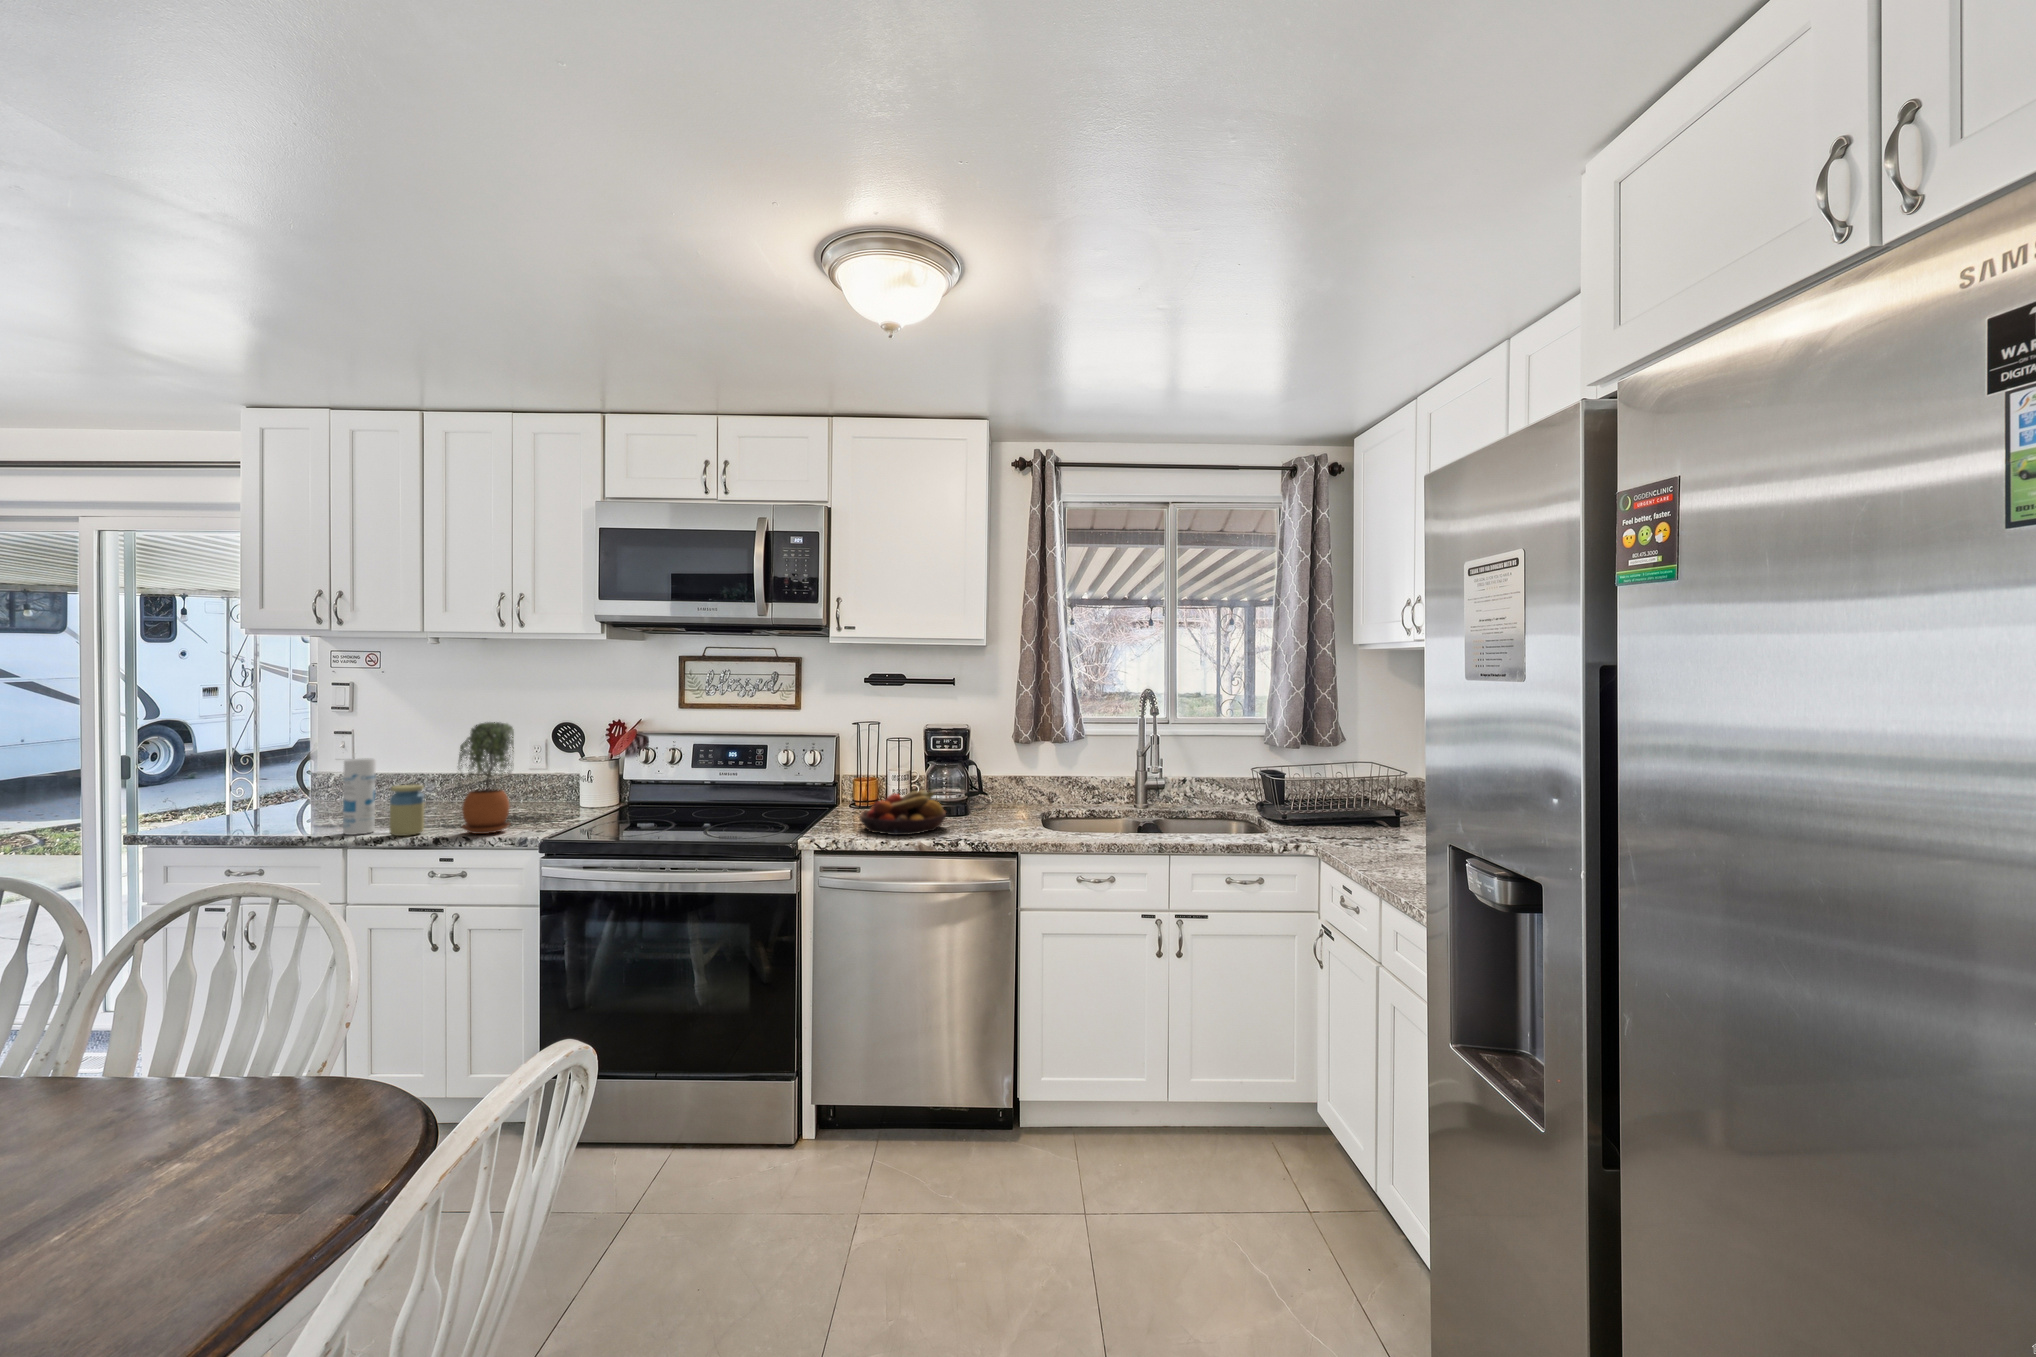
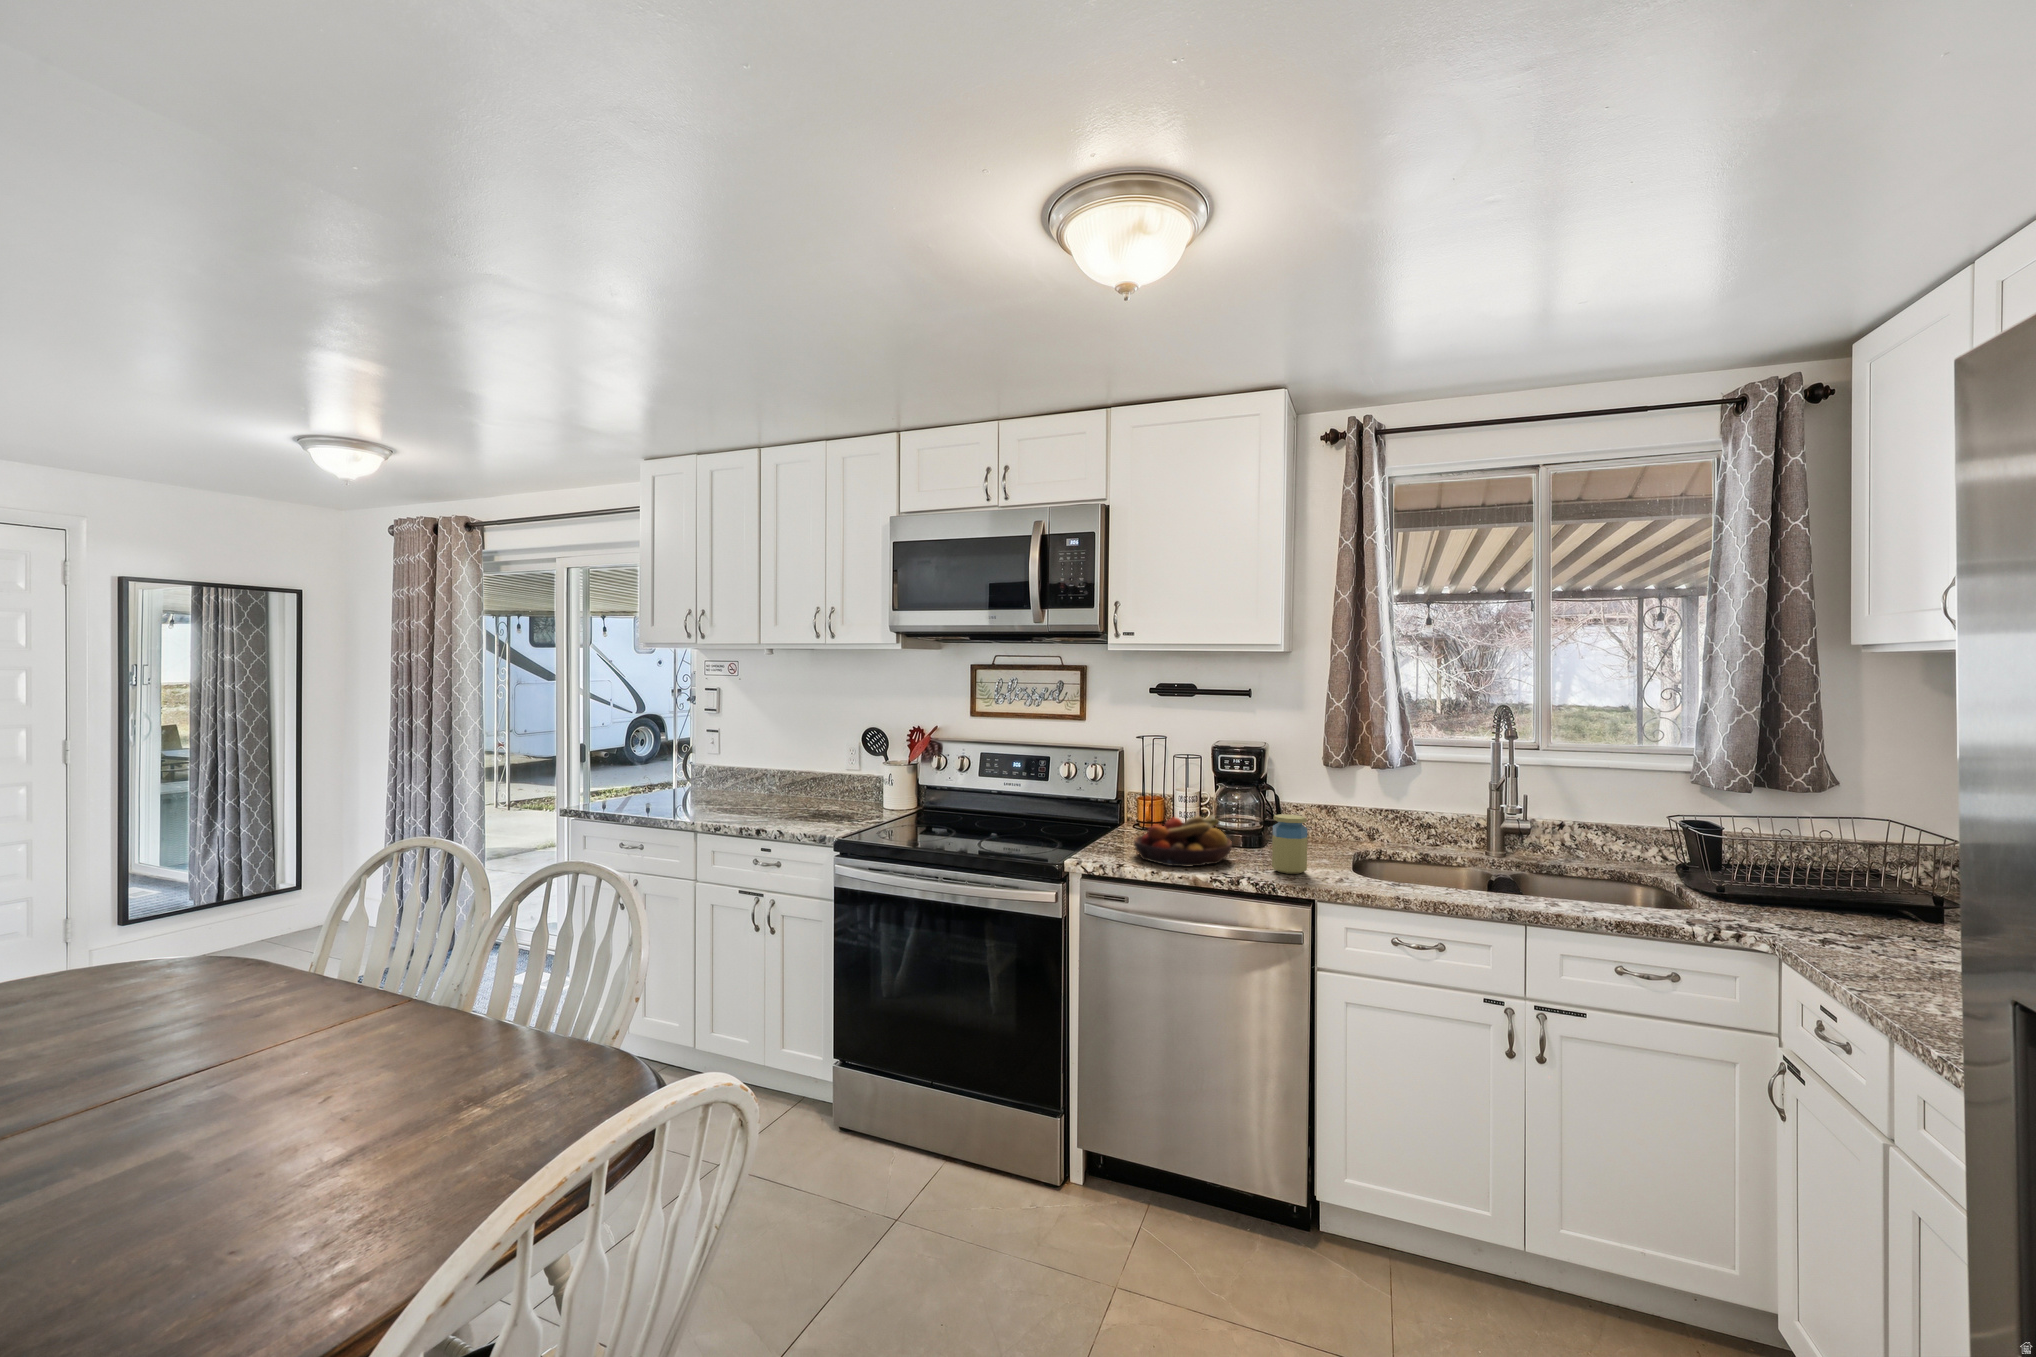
potted plant: present [457,722,514,834] -> none [767,725,818,830]
canister: present [343,759,376,835] -> none [687,755,713,822]
jar: present [390,785,425,836] -> present [1272,814,1307,874]

